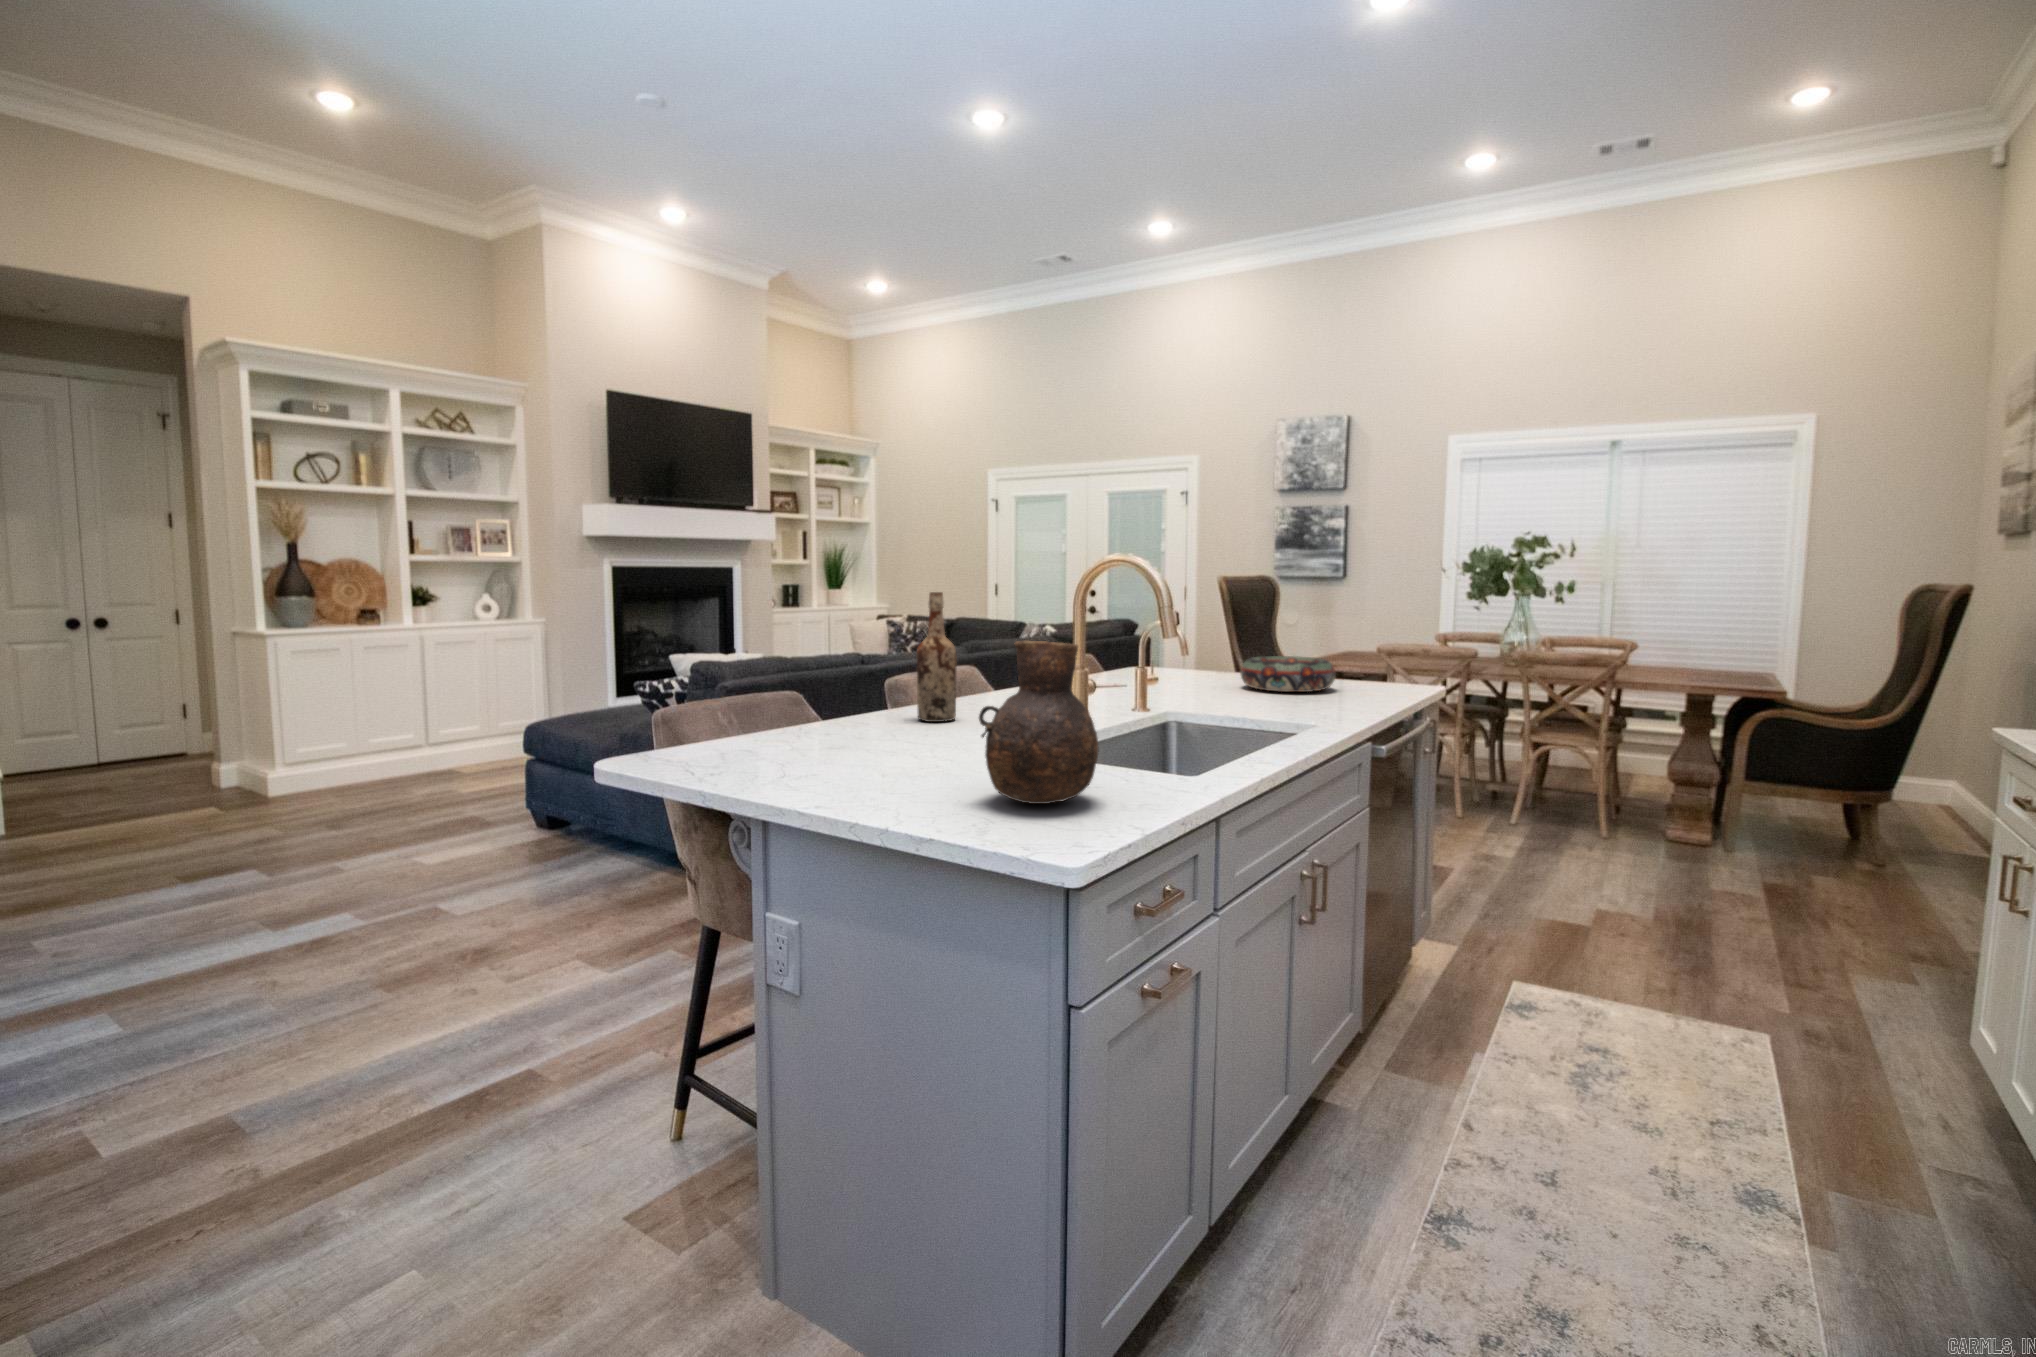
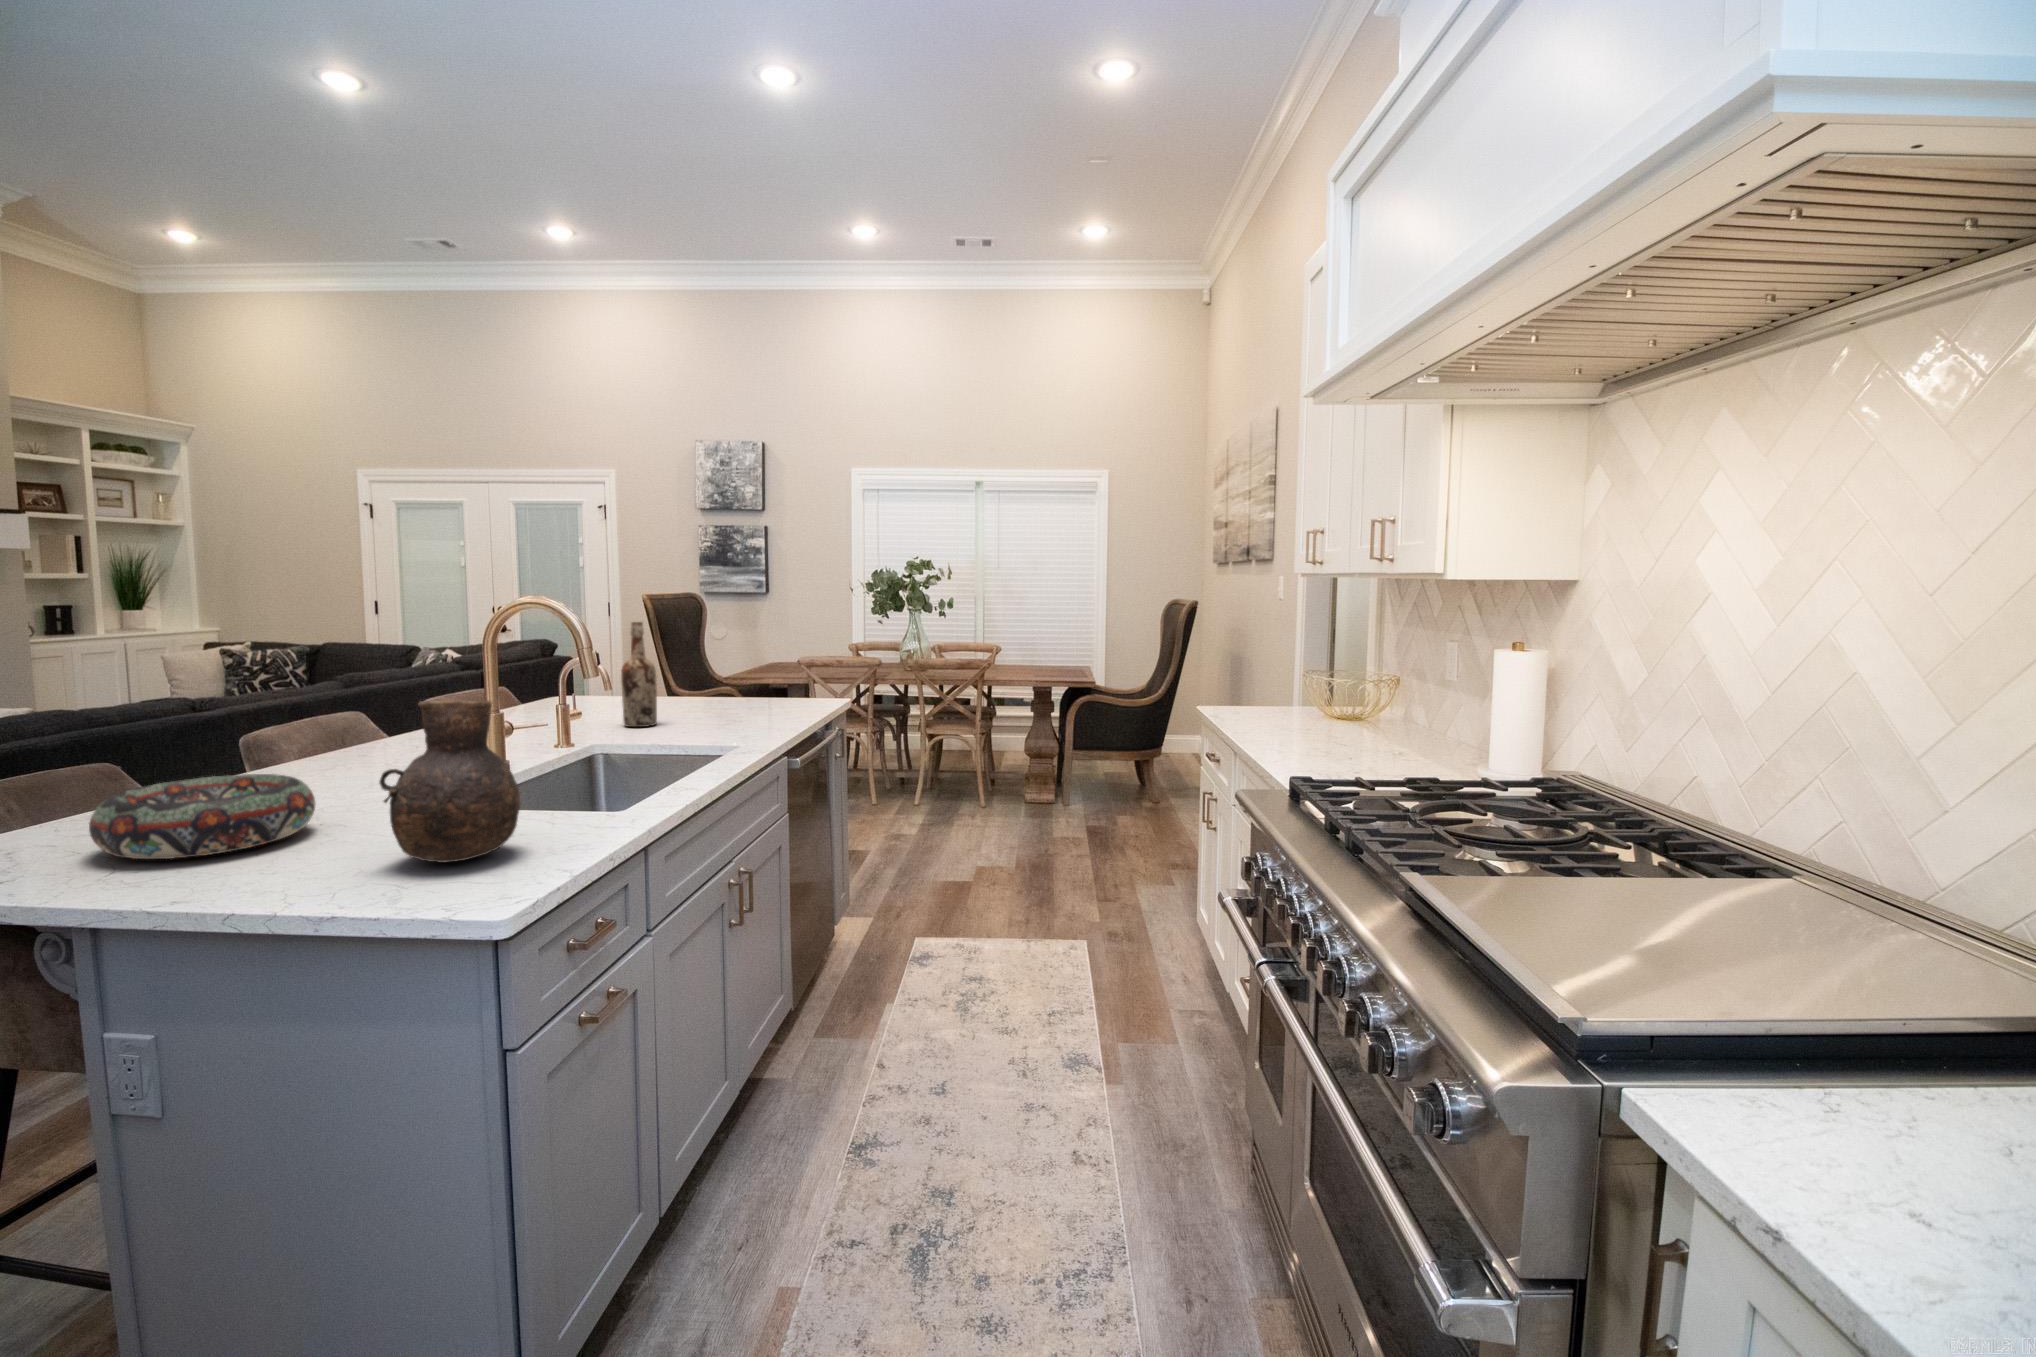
wine bottle: present [917,592,957,722] -> present [621,622,657,727]
decorative bowl: present [1240,656,1336,692] -> present [89,774,315,859]

